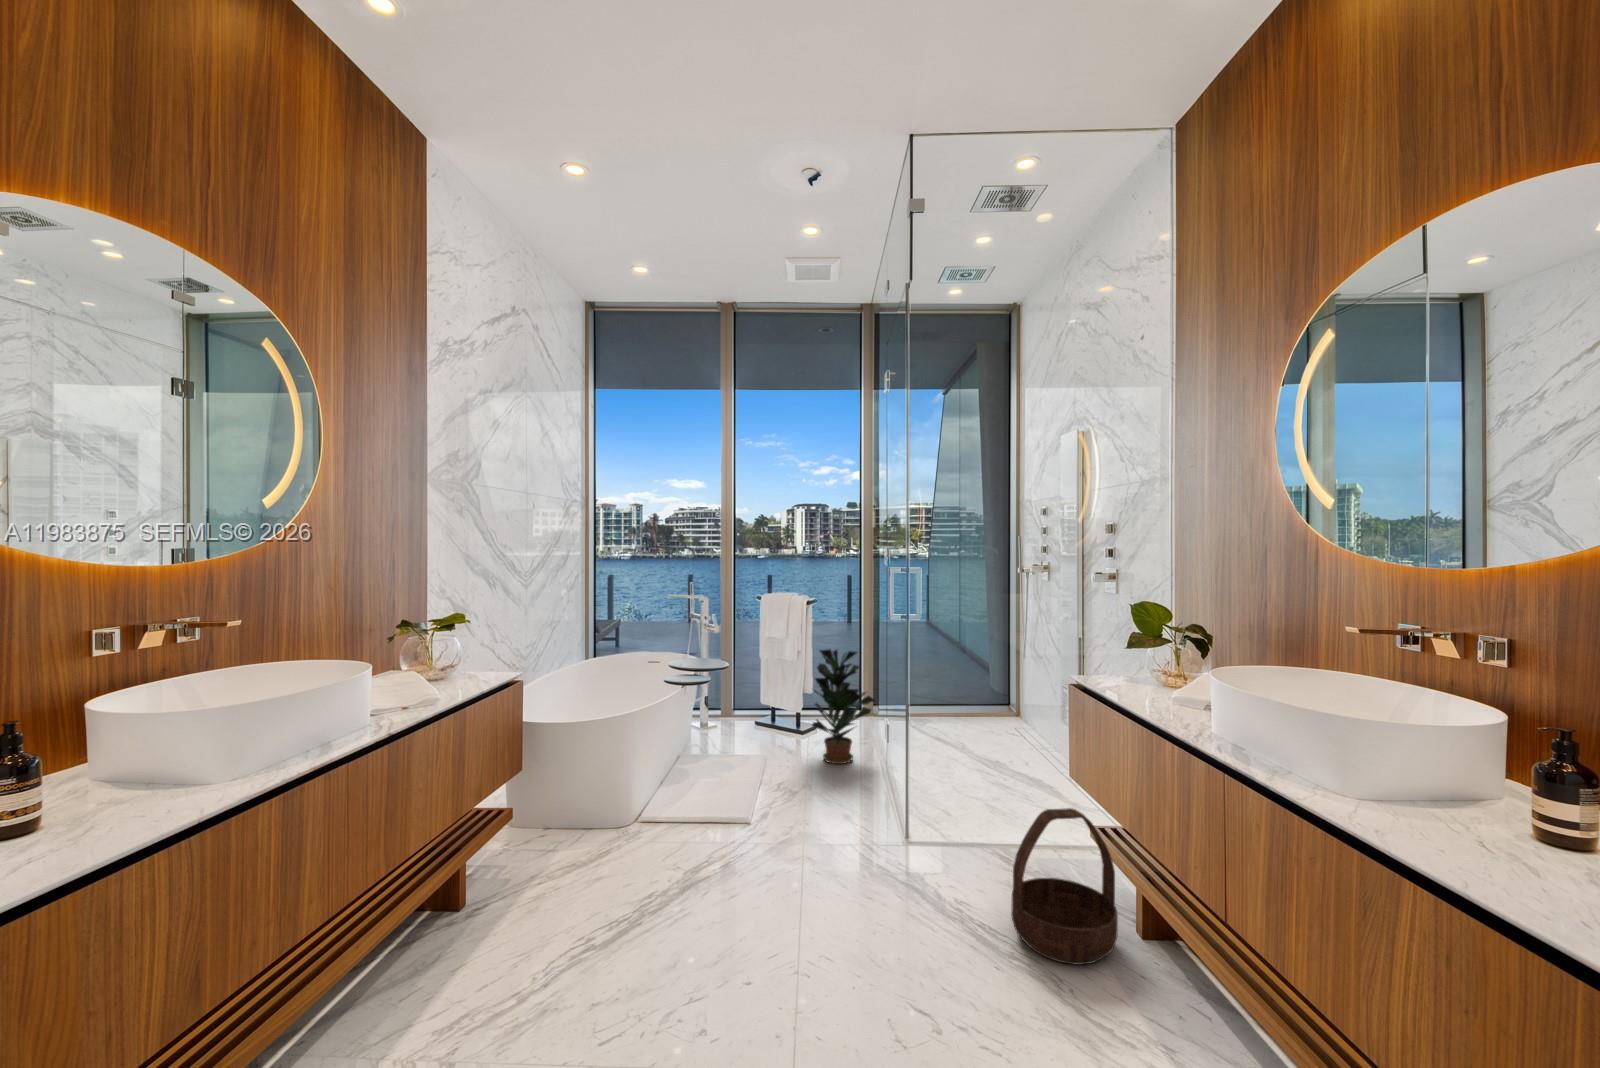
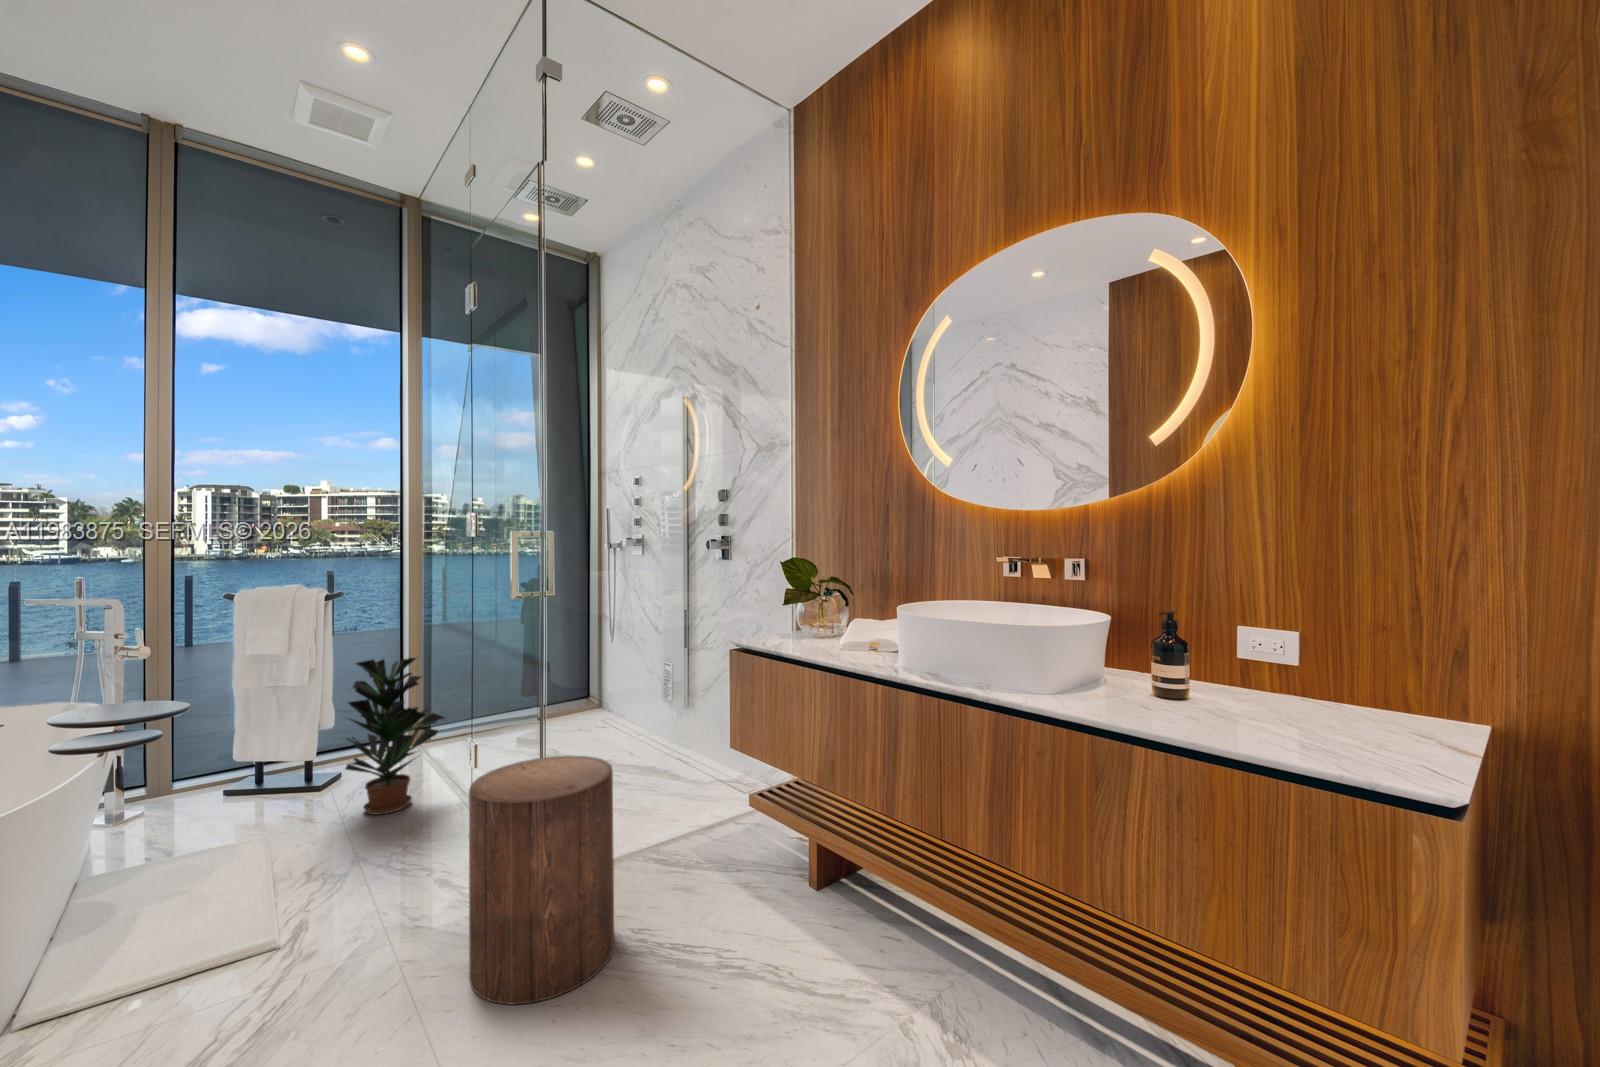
stool: none [846,751,944,922] -> present [469,756,614,1005]
basket: present [1011,808,1118,964] -> none [705,770,819,953]

